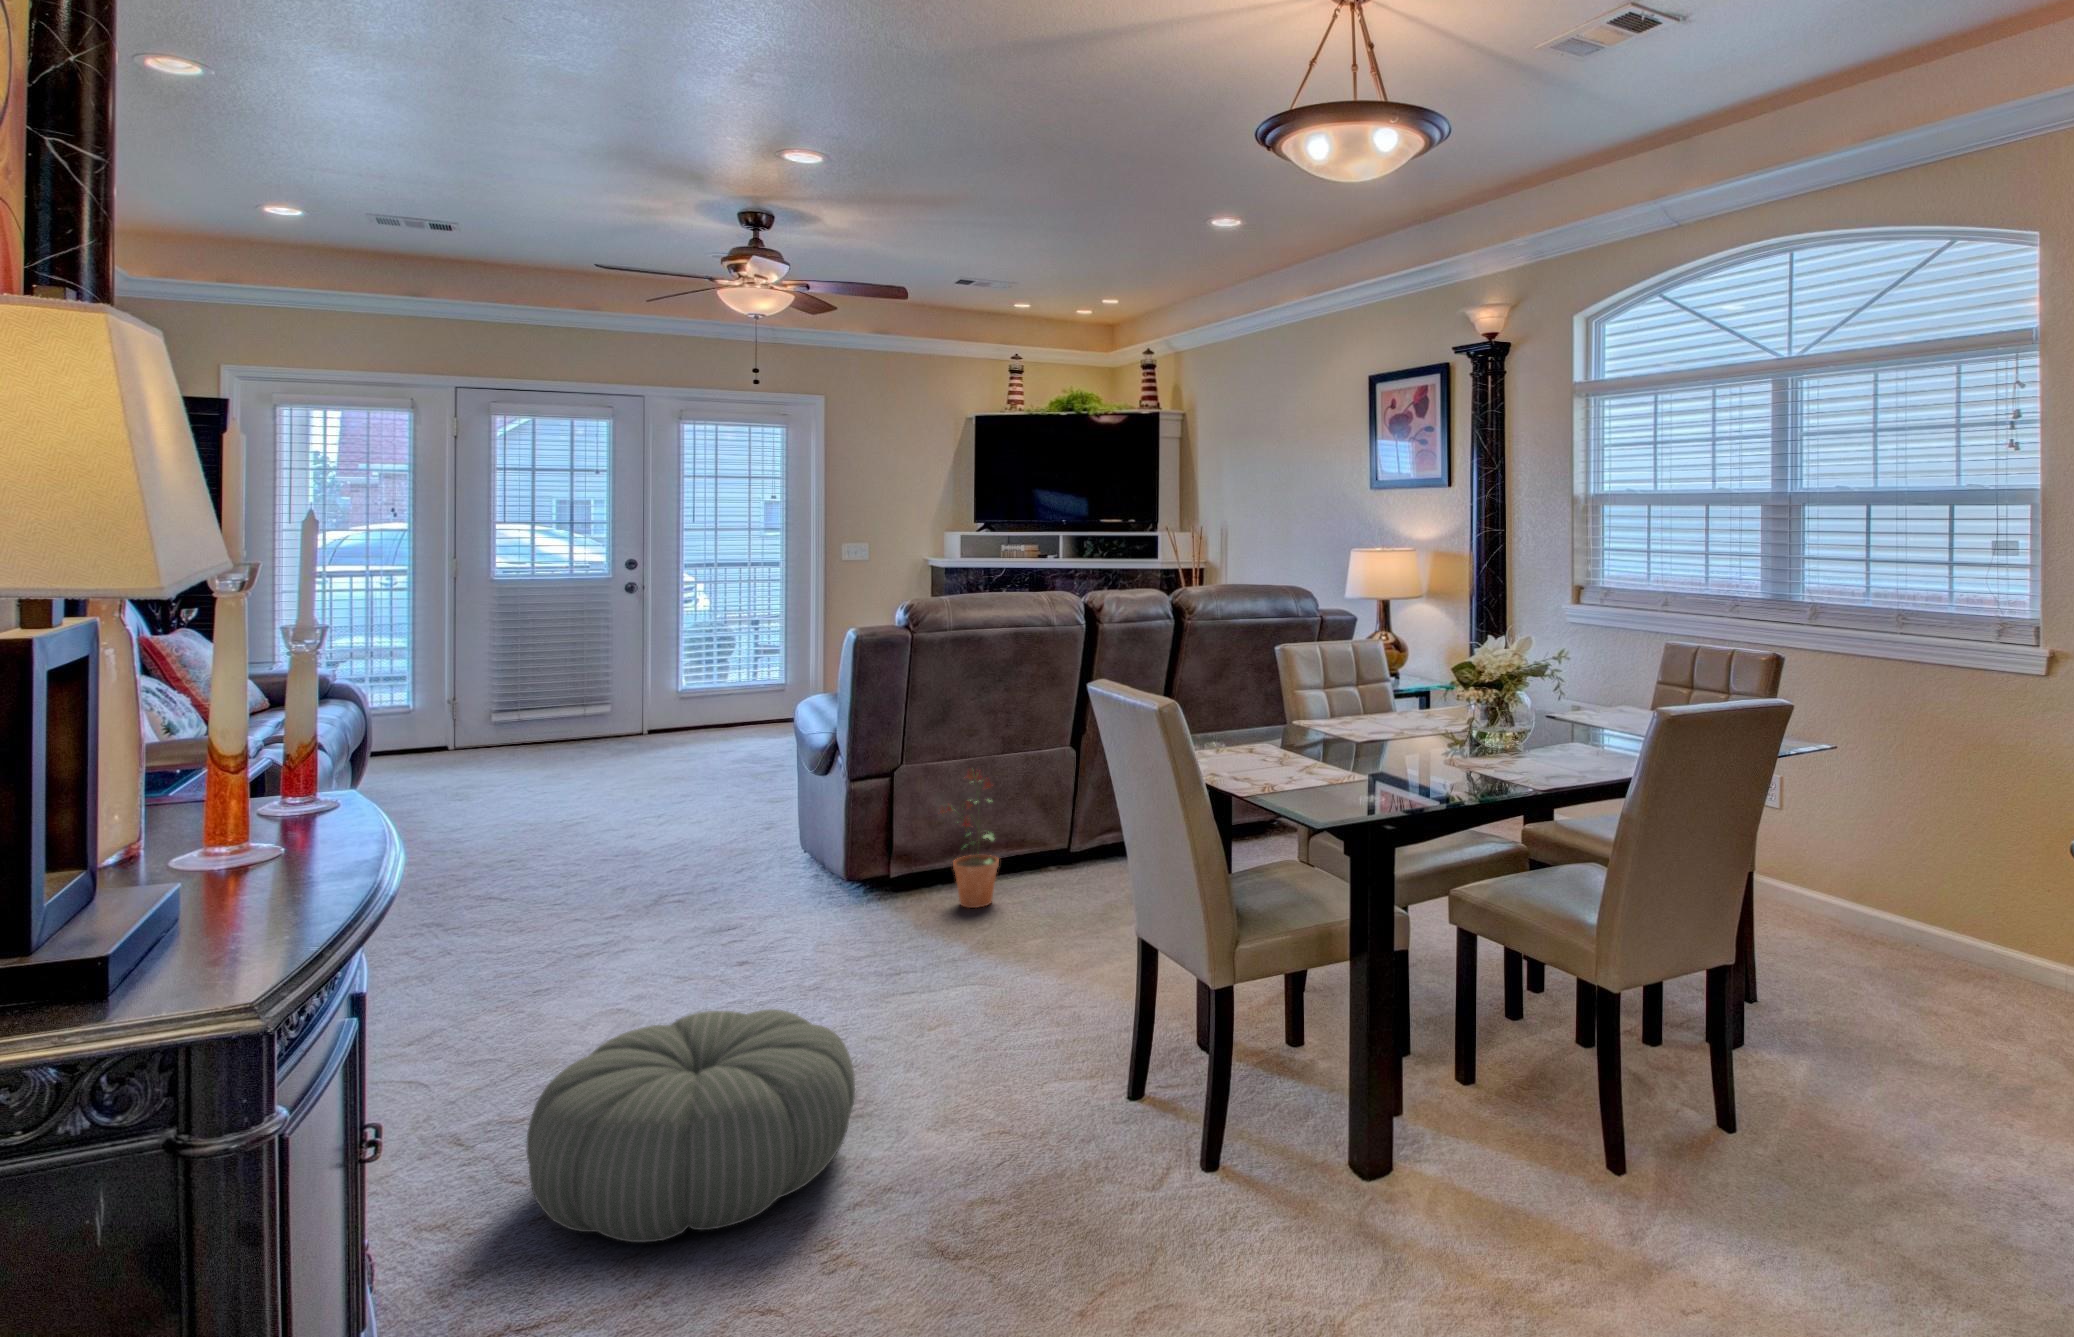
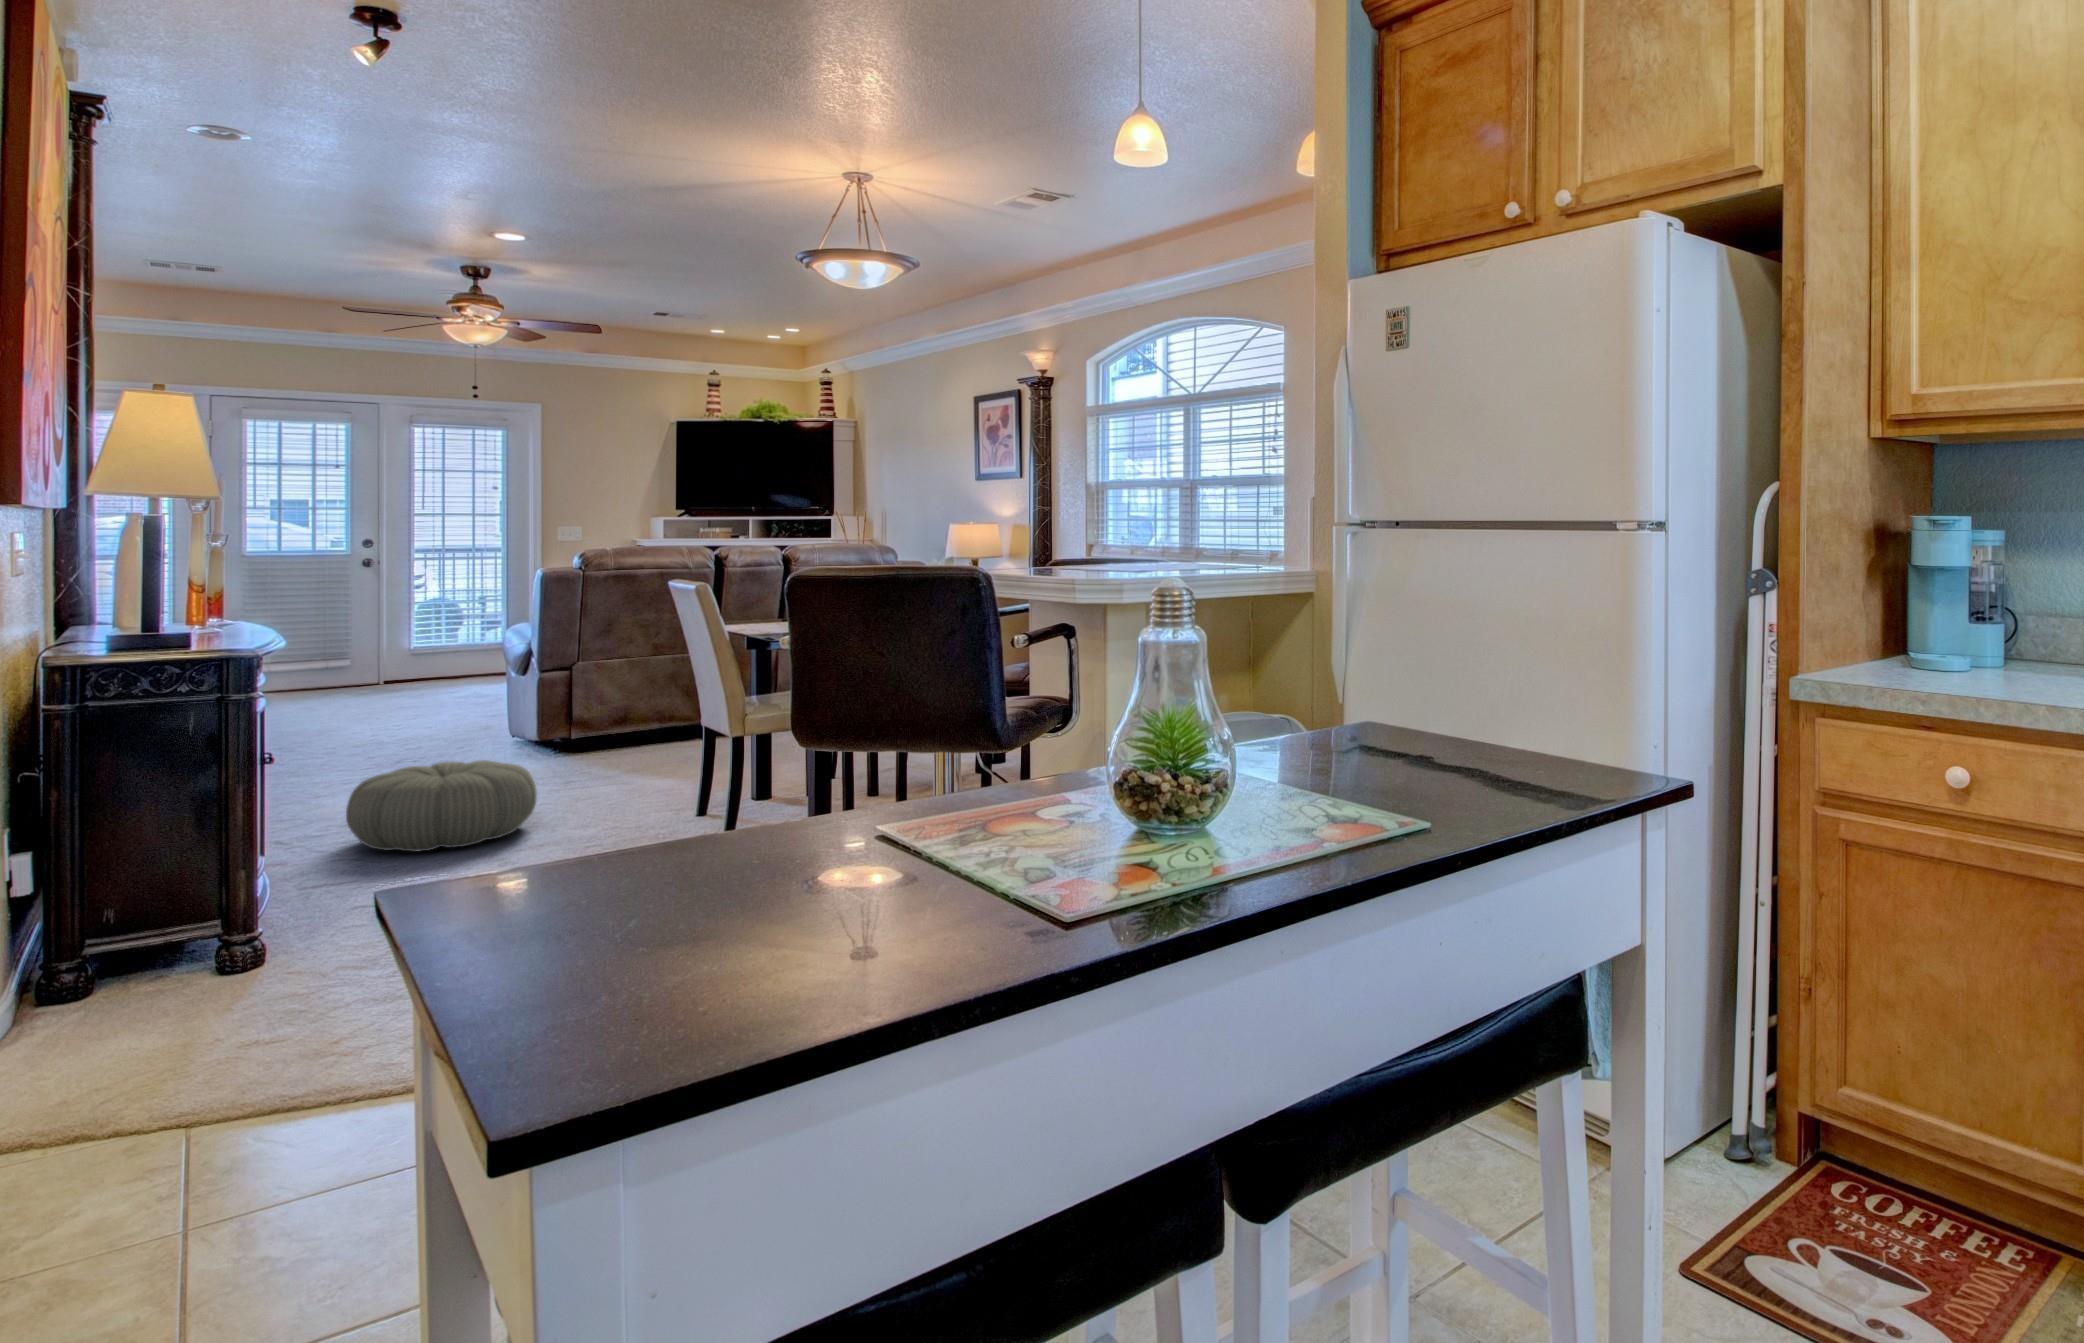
potted plant: present [940,769,999,908] -> none [612,665,656,756]

